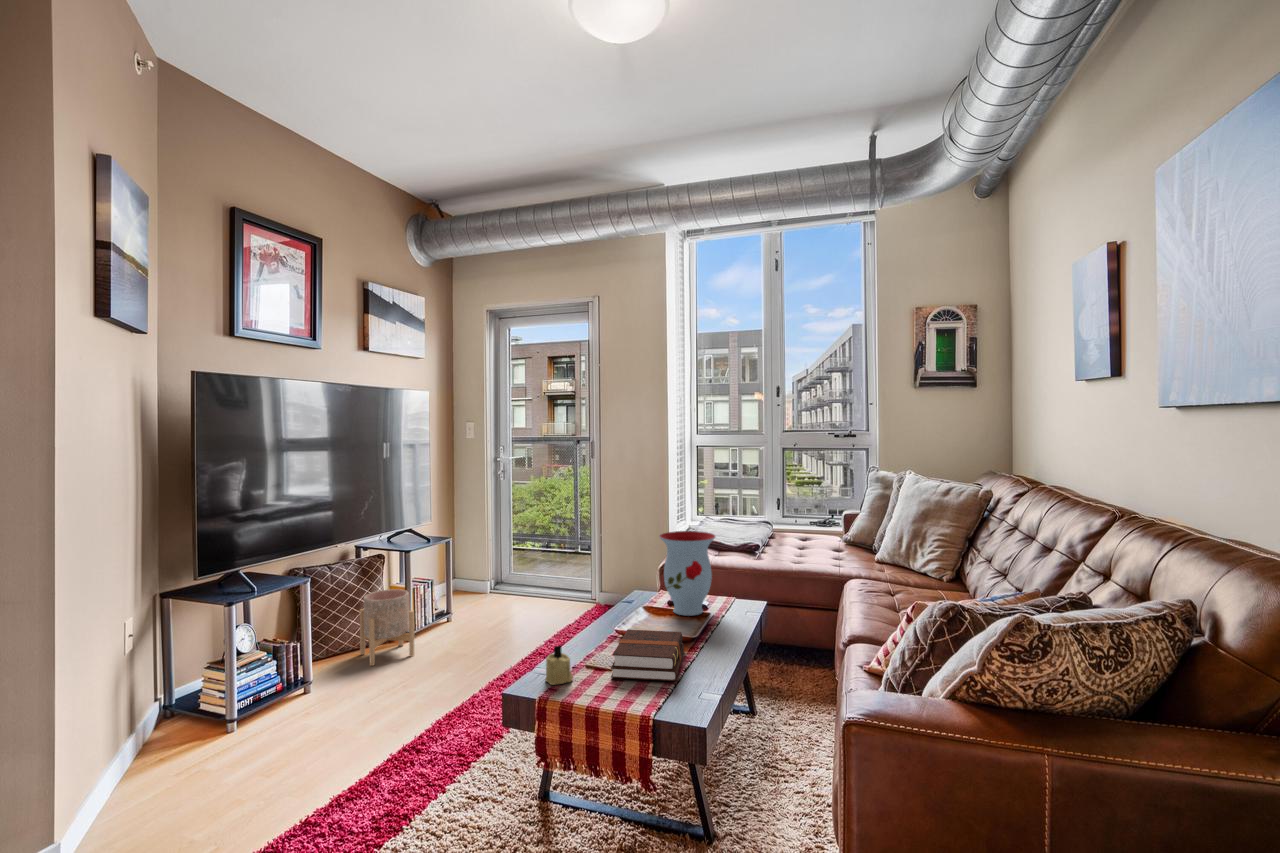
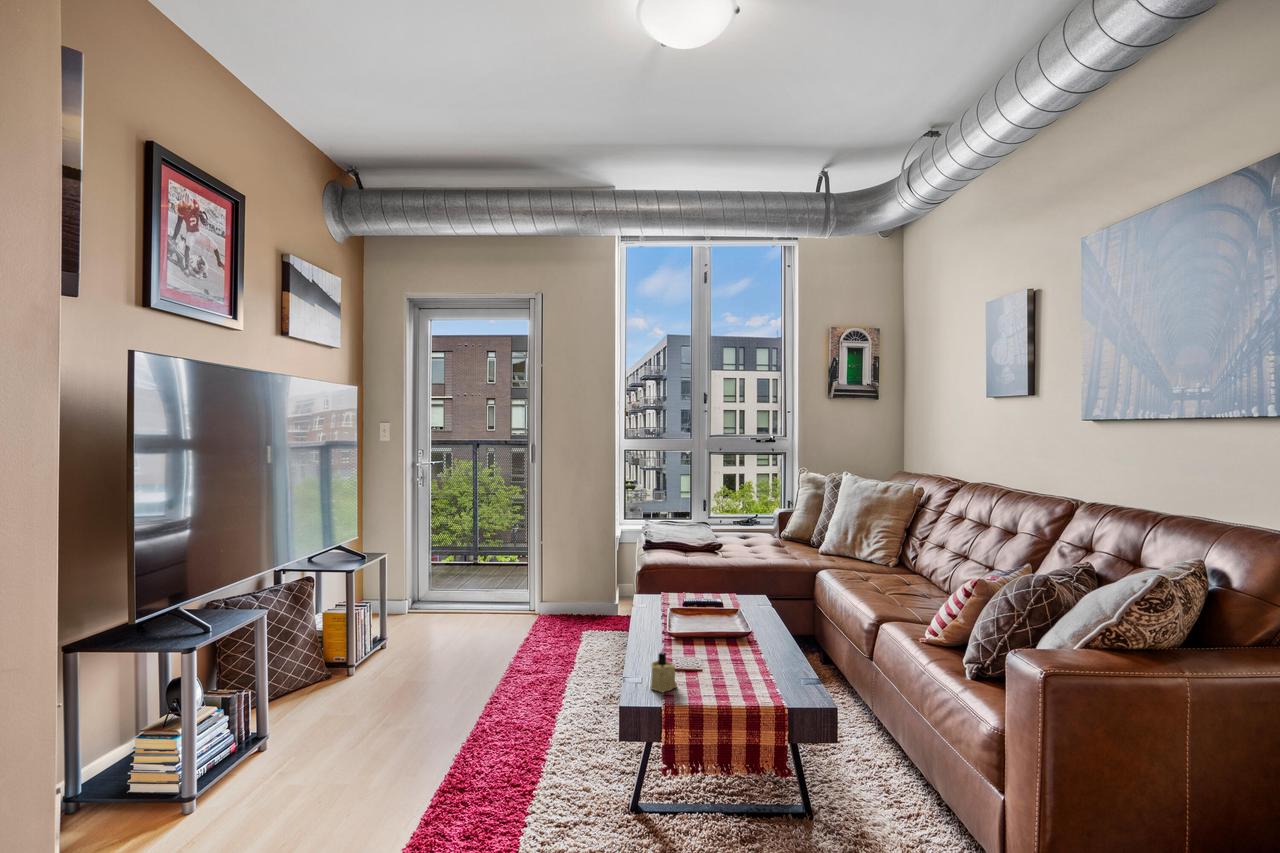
vase: present [659,531,716,615] -> none [683,534,738,615]
planter: present [360,589,414,666] -> none [298,617,369,708]
hardback book: present [611,629,684,681] -> none [691,629,771,679]

